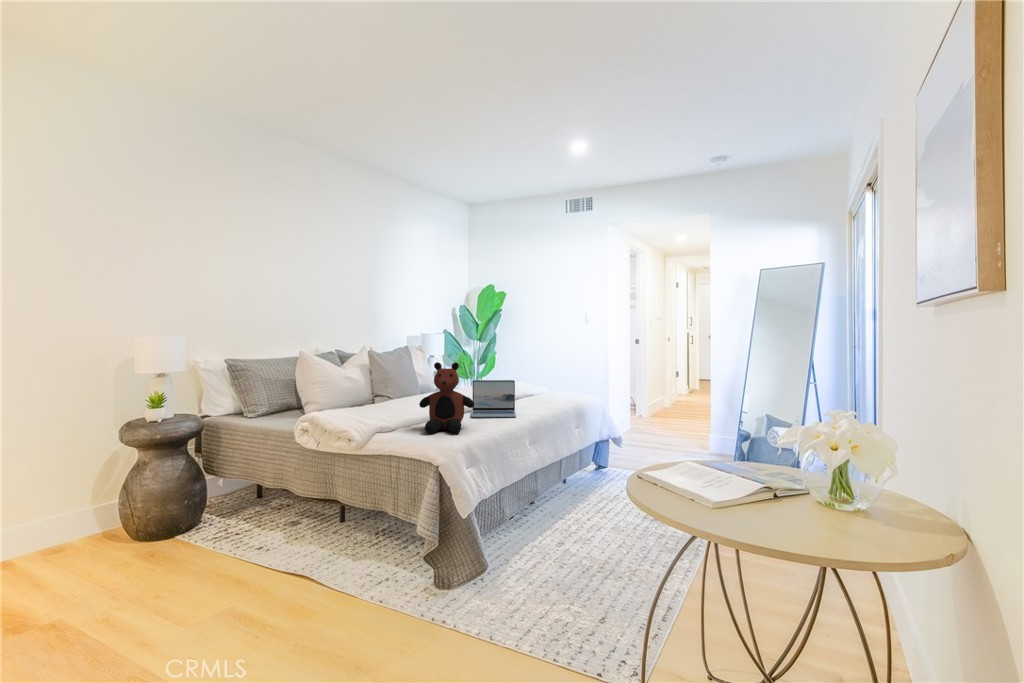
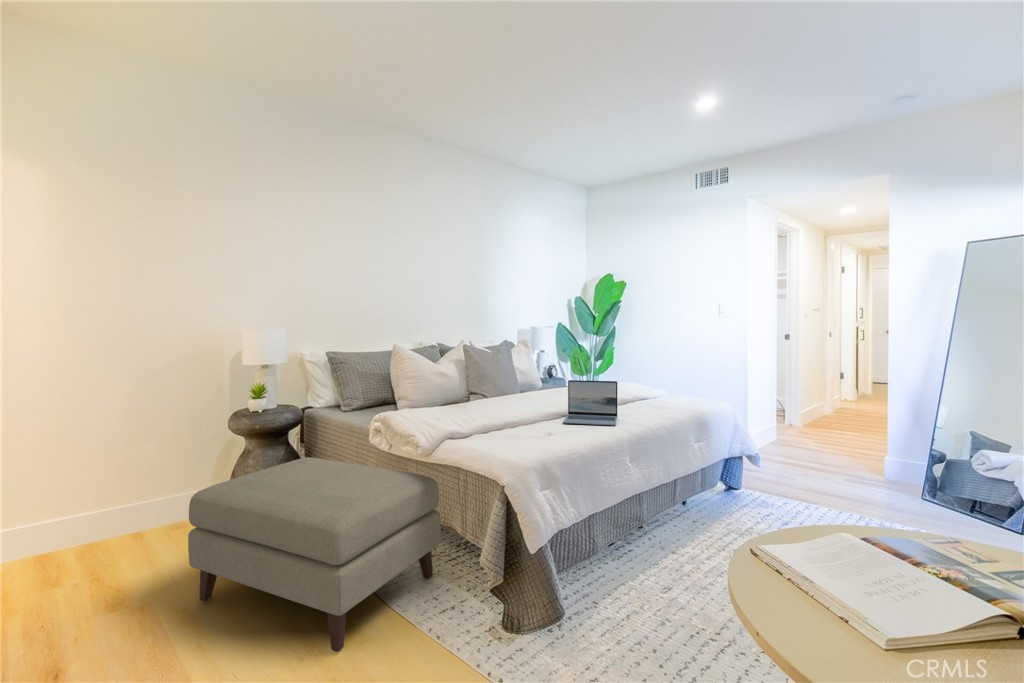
teddy bear: present [419,362,474,433] -> none [499,360,561,444]
ottoman: none [115,461,370,623] -> present [188,457,441,652]

